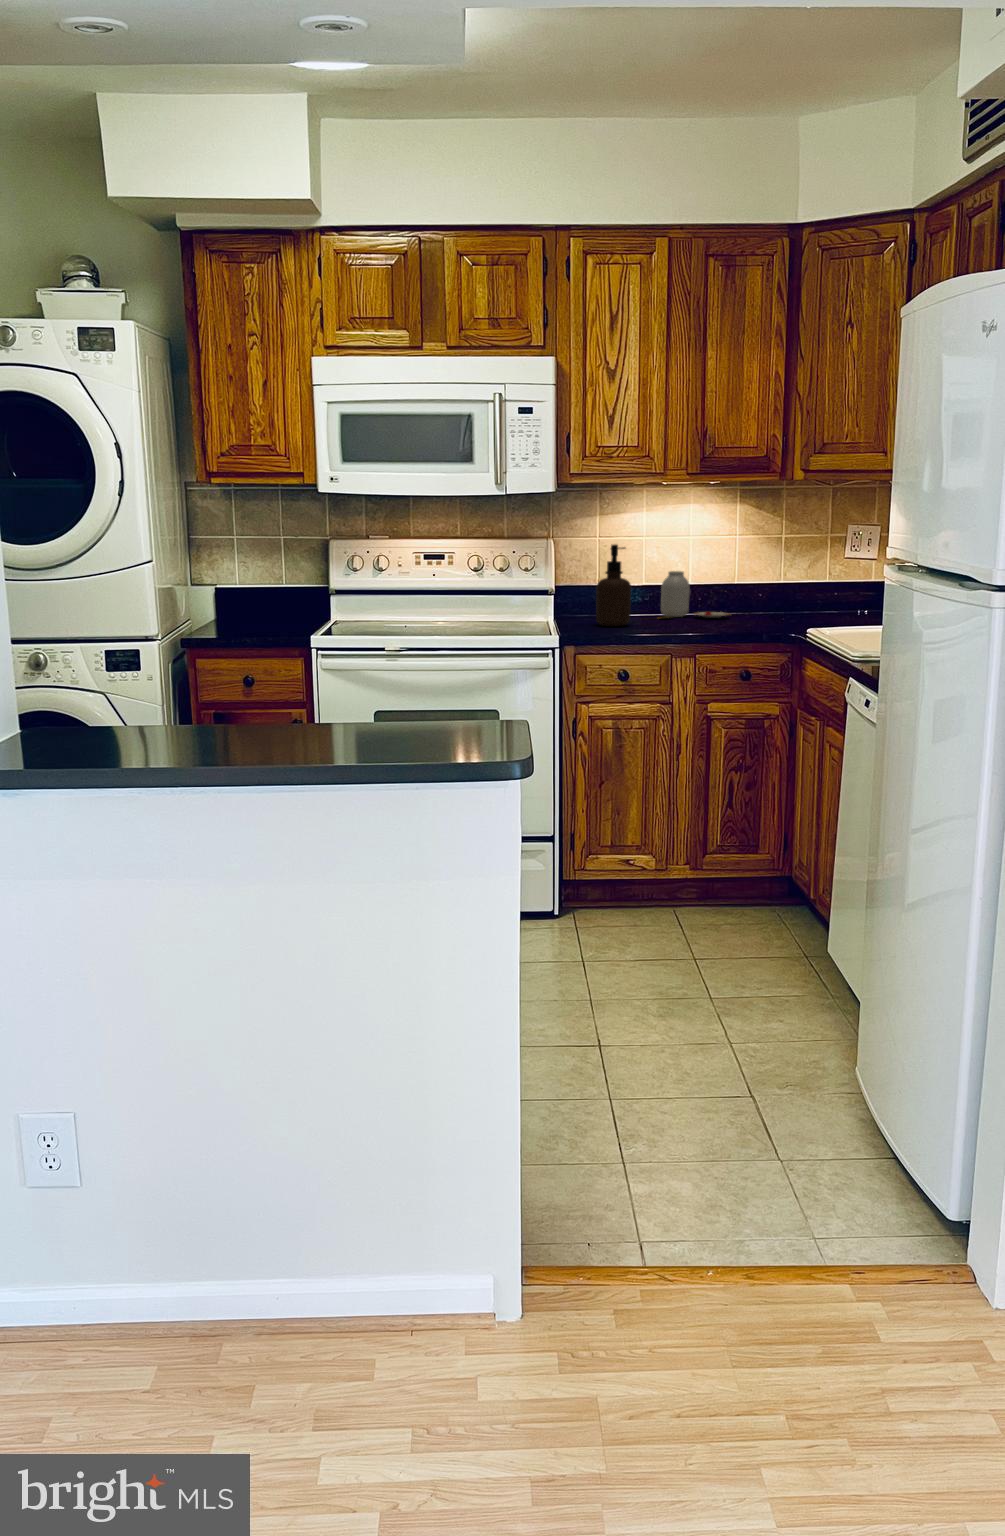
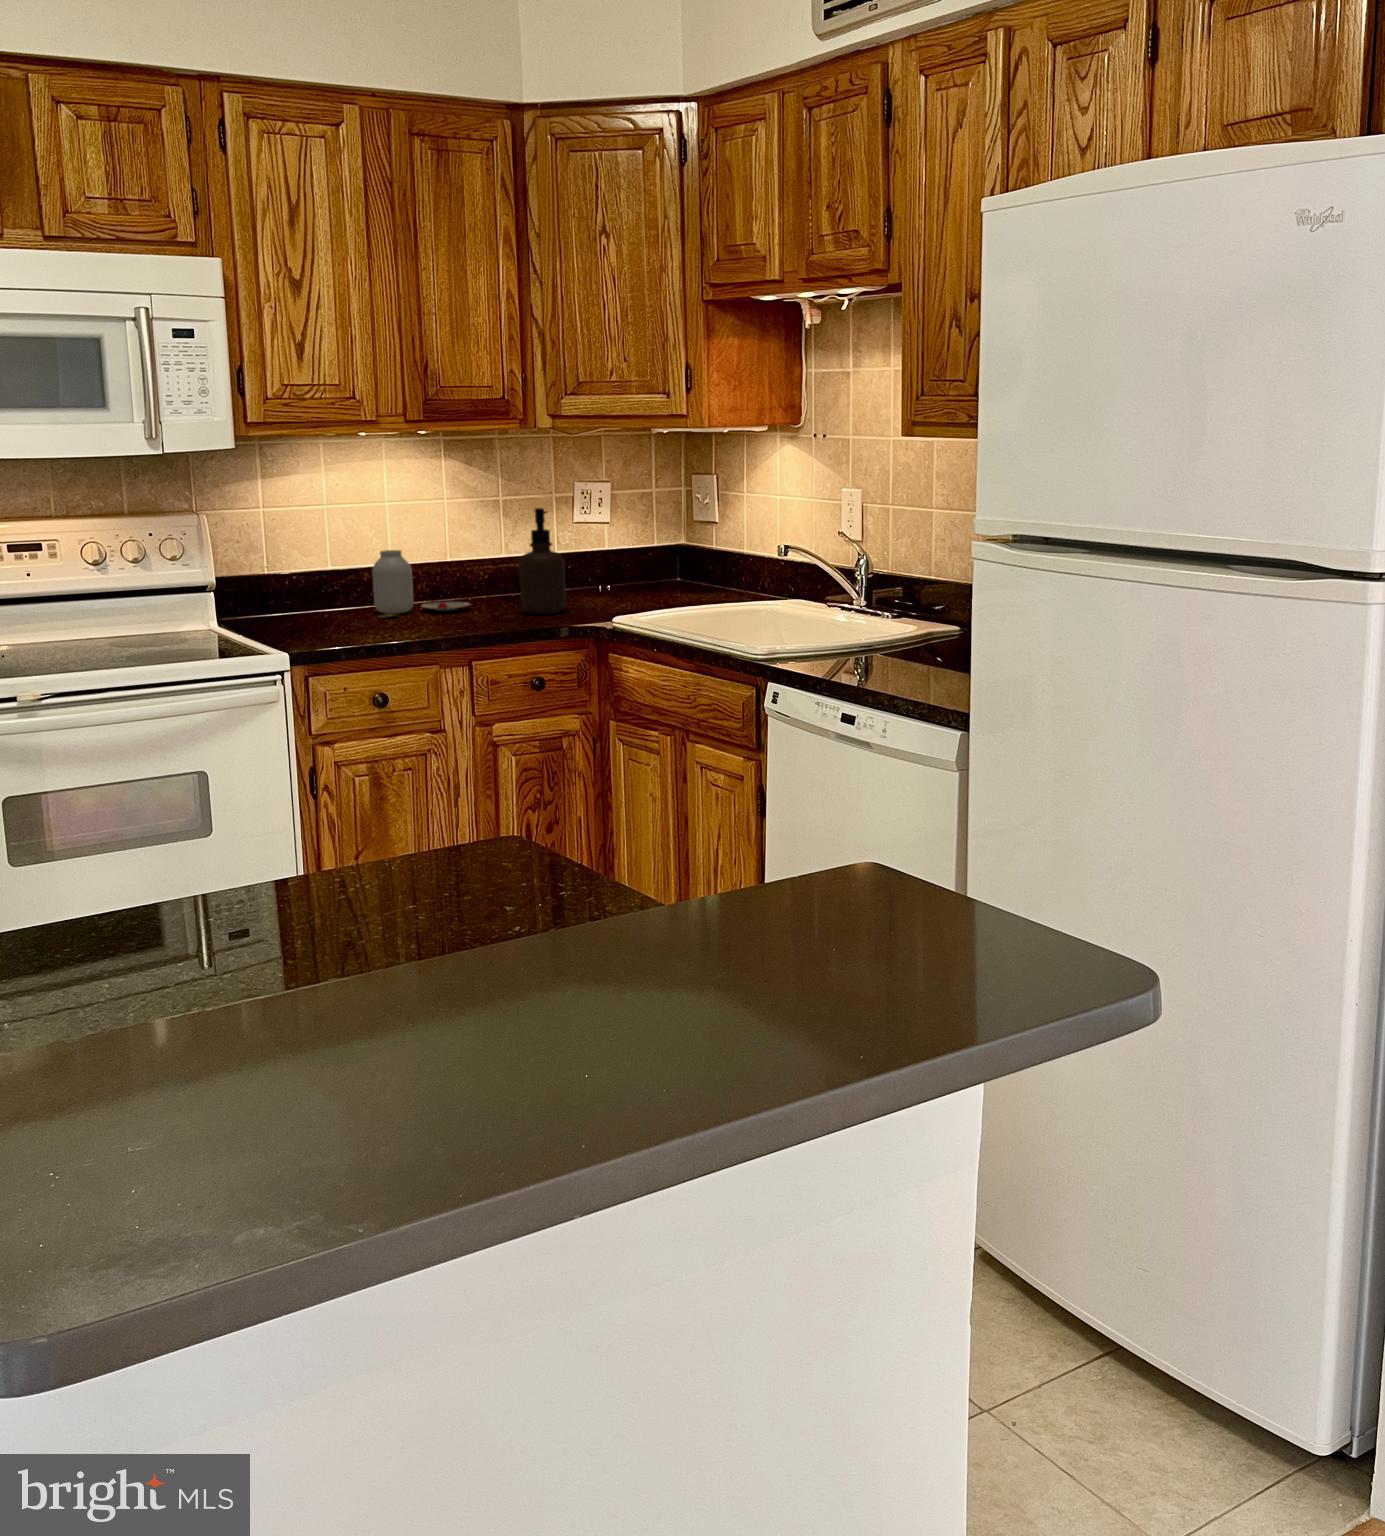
soap dispenser: present [596,544,631,626] -> present [519,508,566,614]

